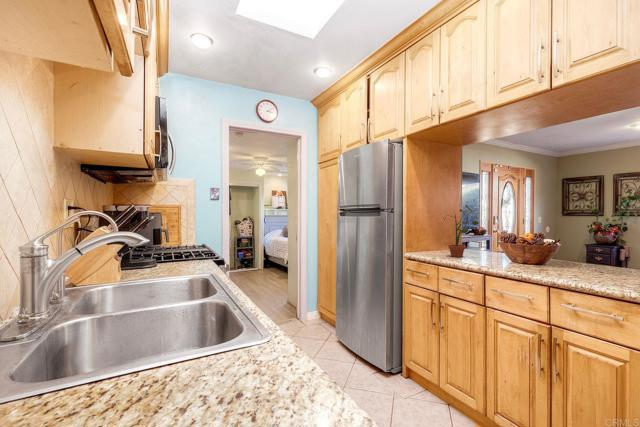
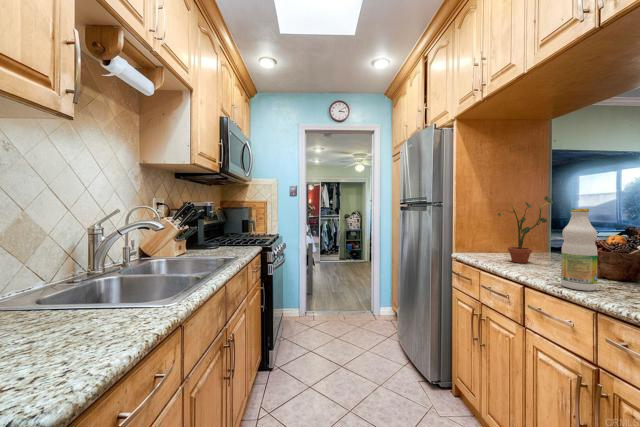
bottle: none [515,214,538,273] -> present [561,209,598,291]

